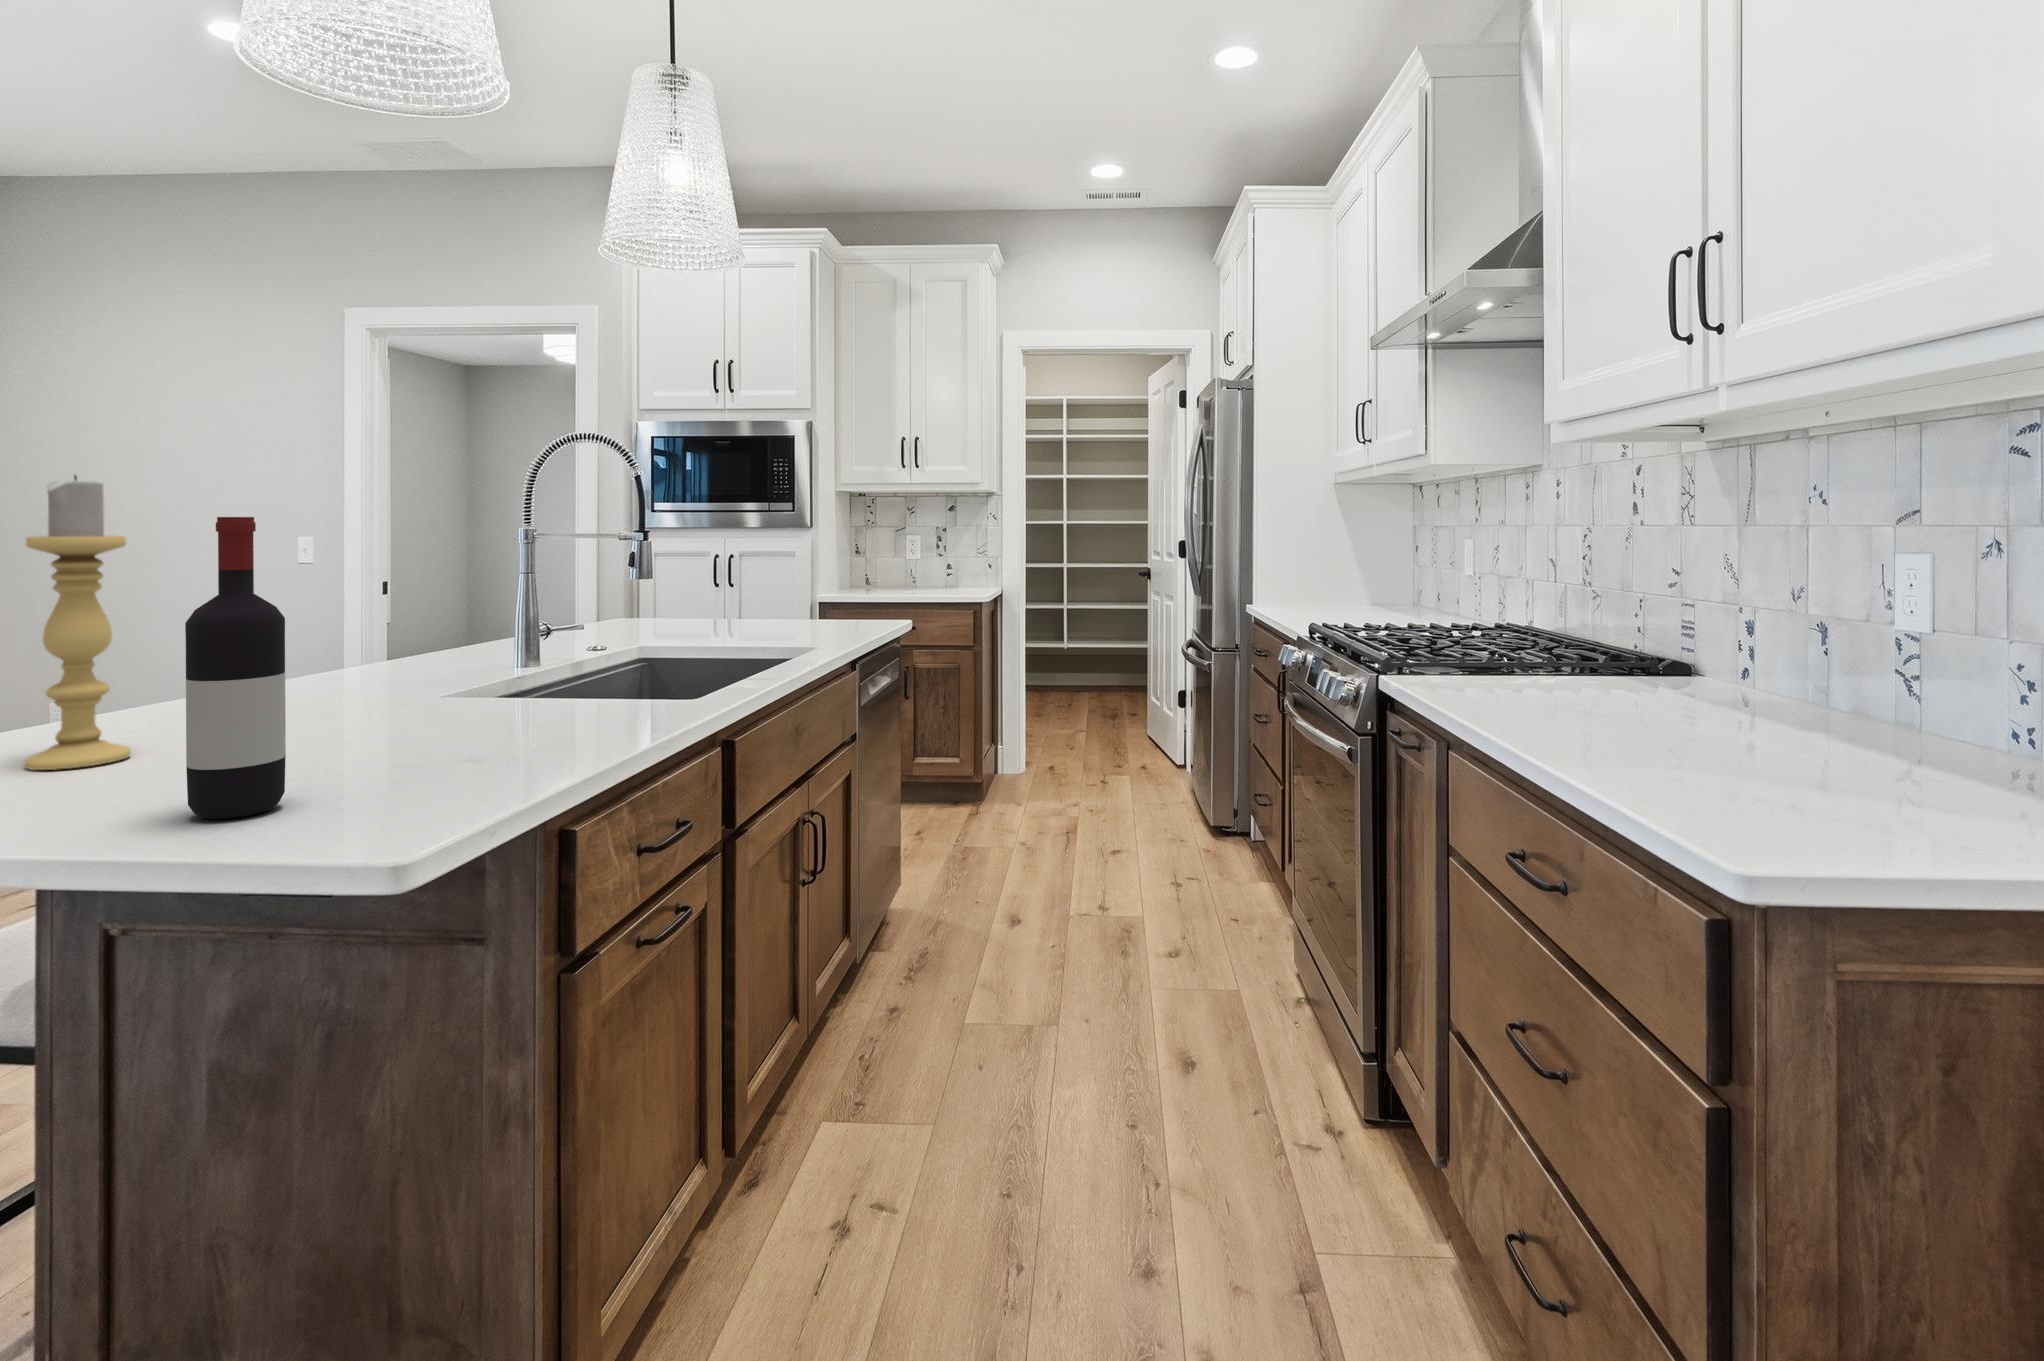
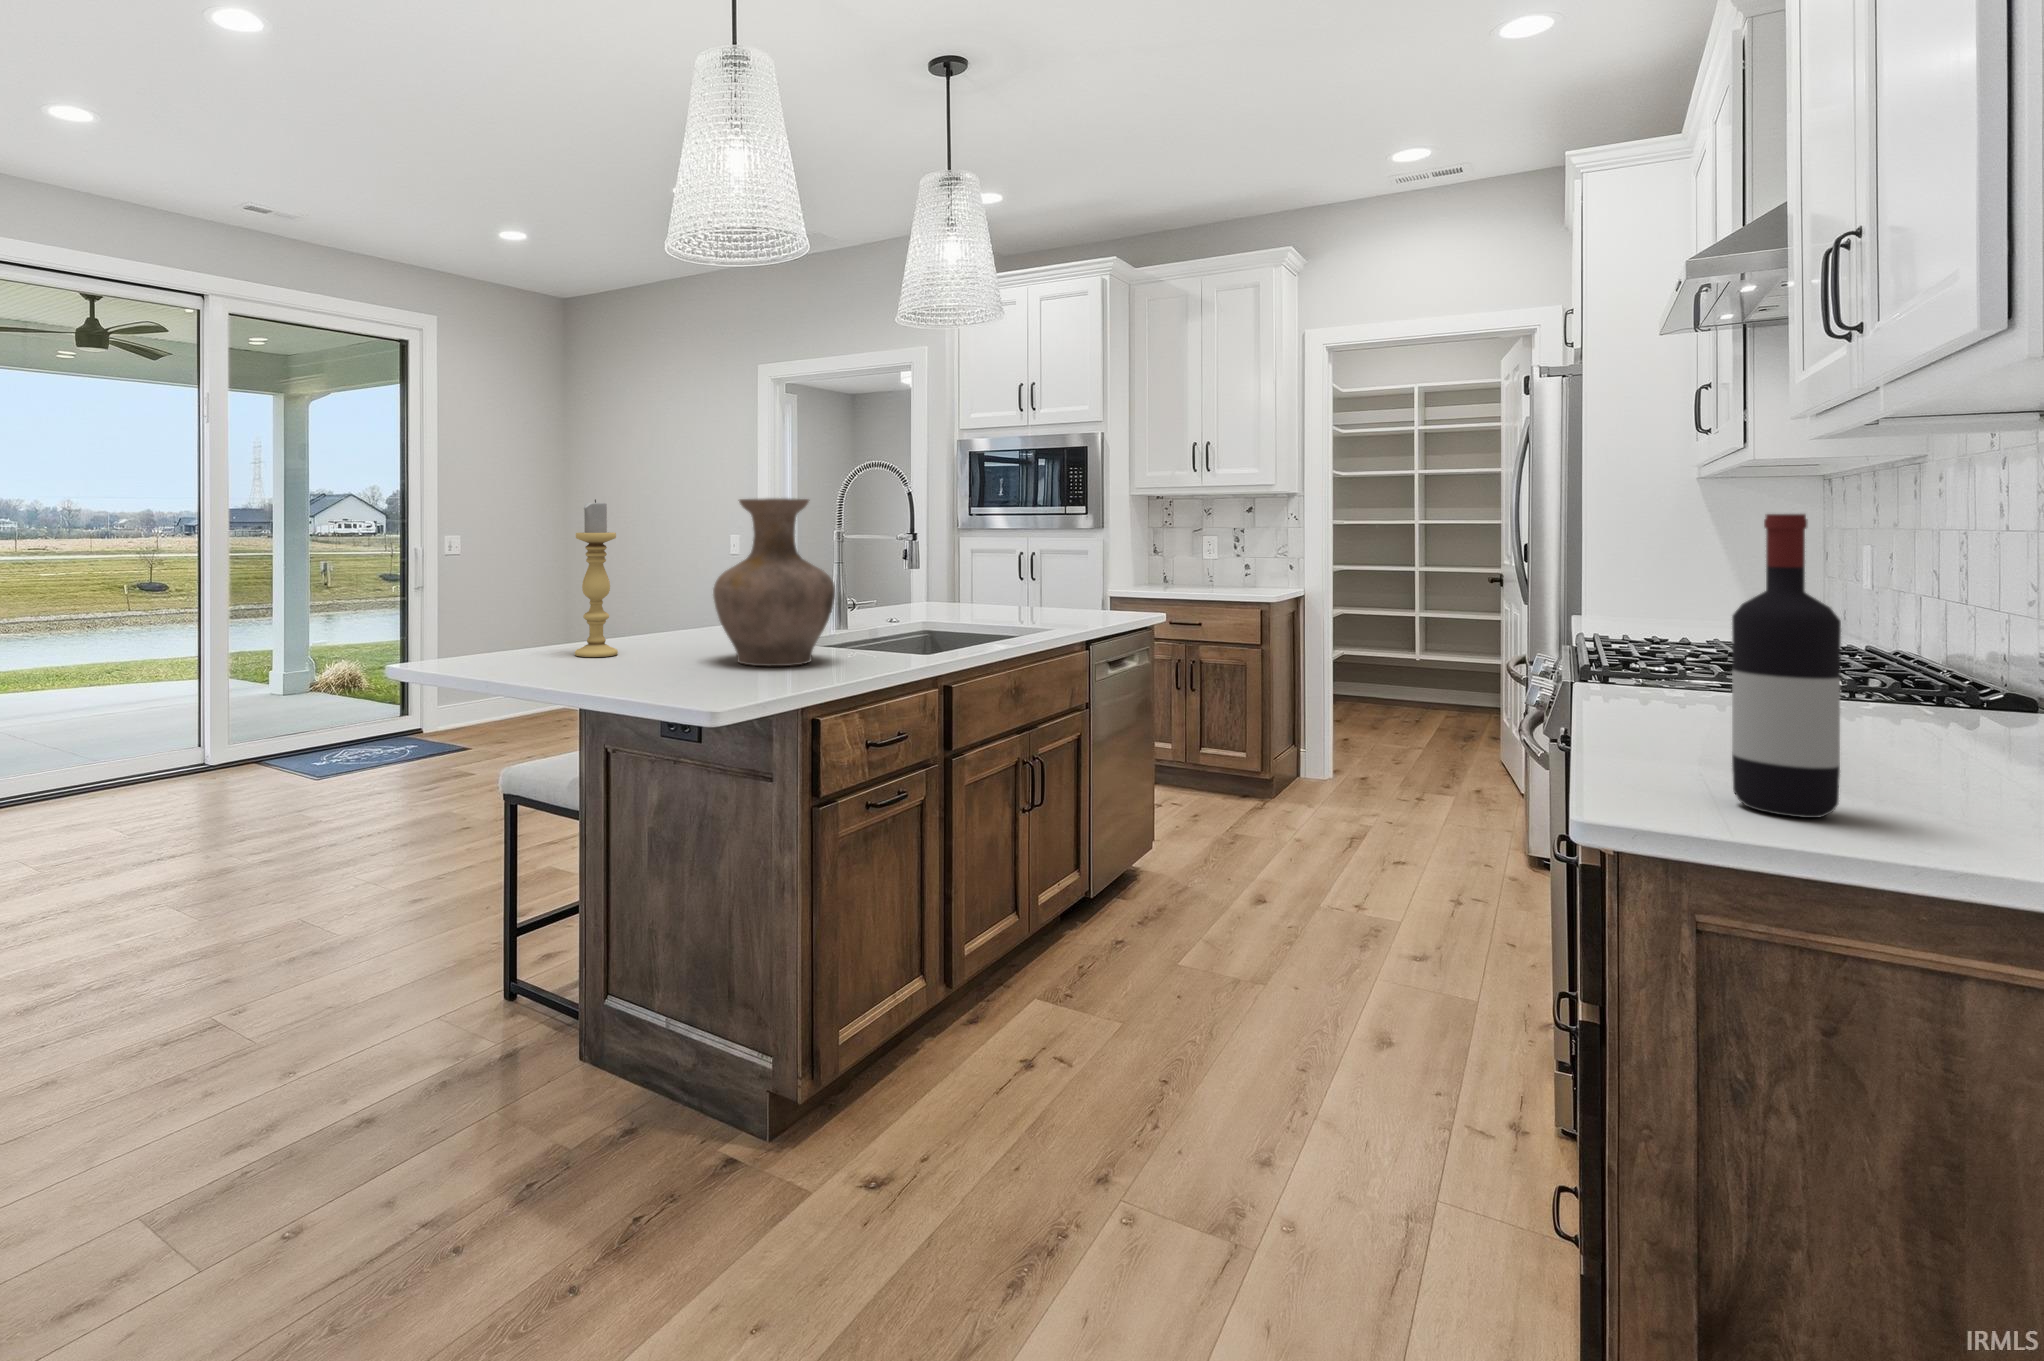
vase: none [347,479,571,752] -> present [713,498,835,666]
wine bottle: present [185,517,286,819] -> present [1732,514,1841,818]

